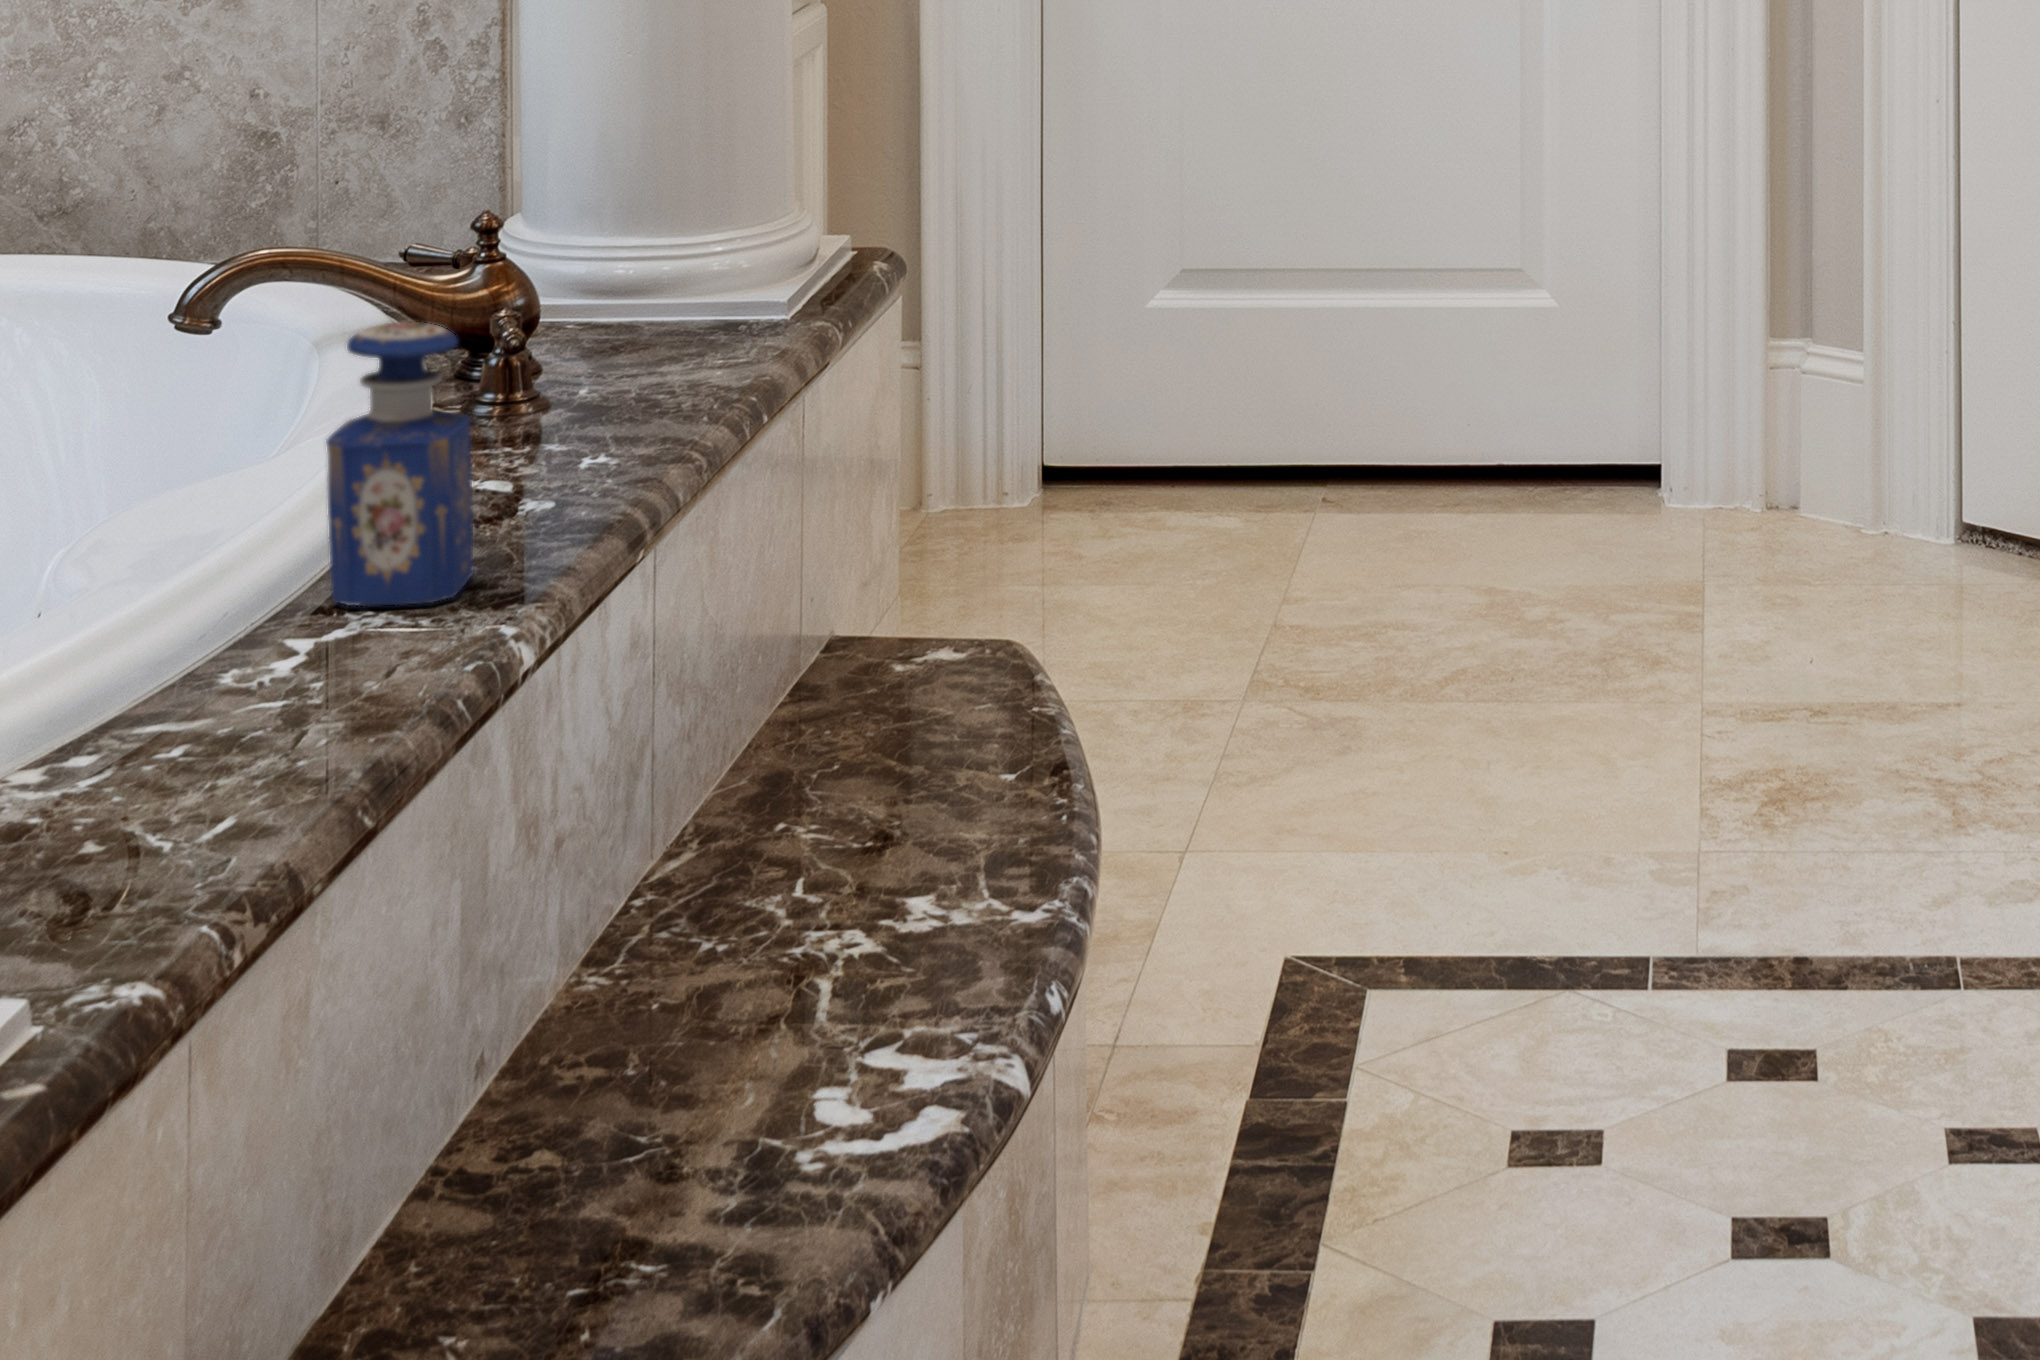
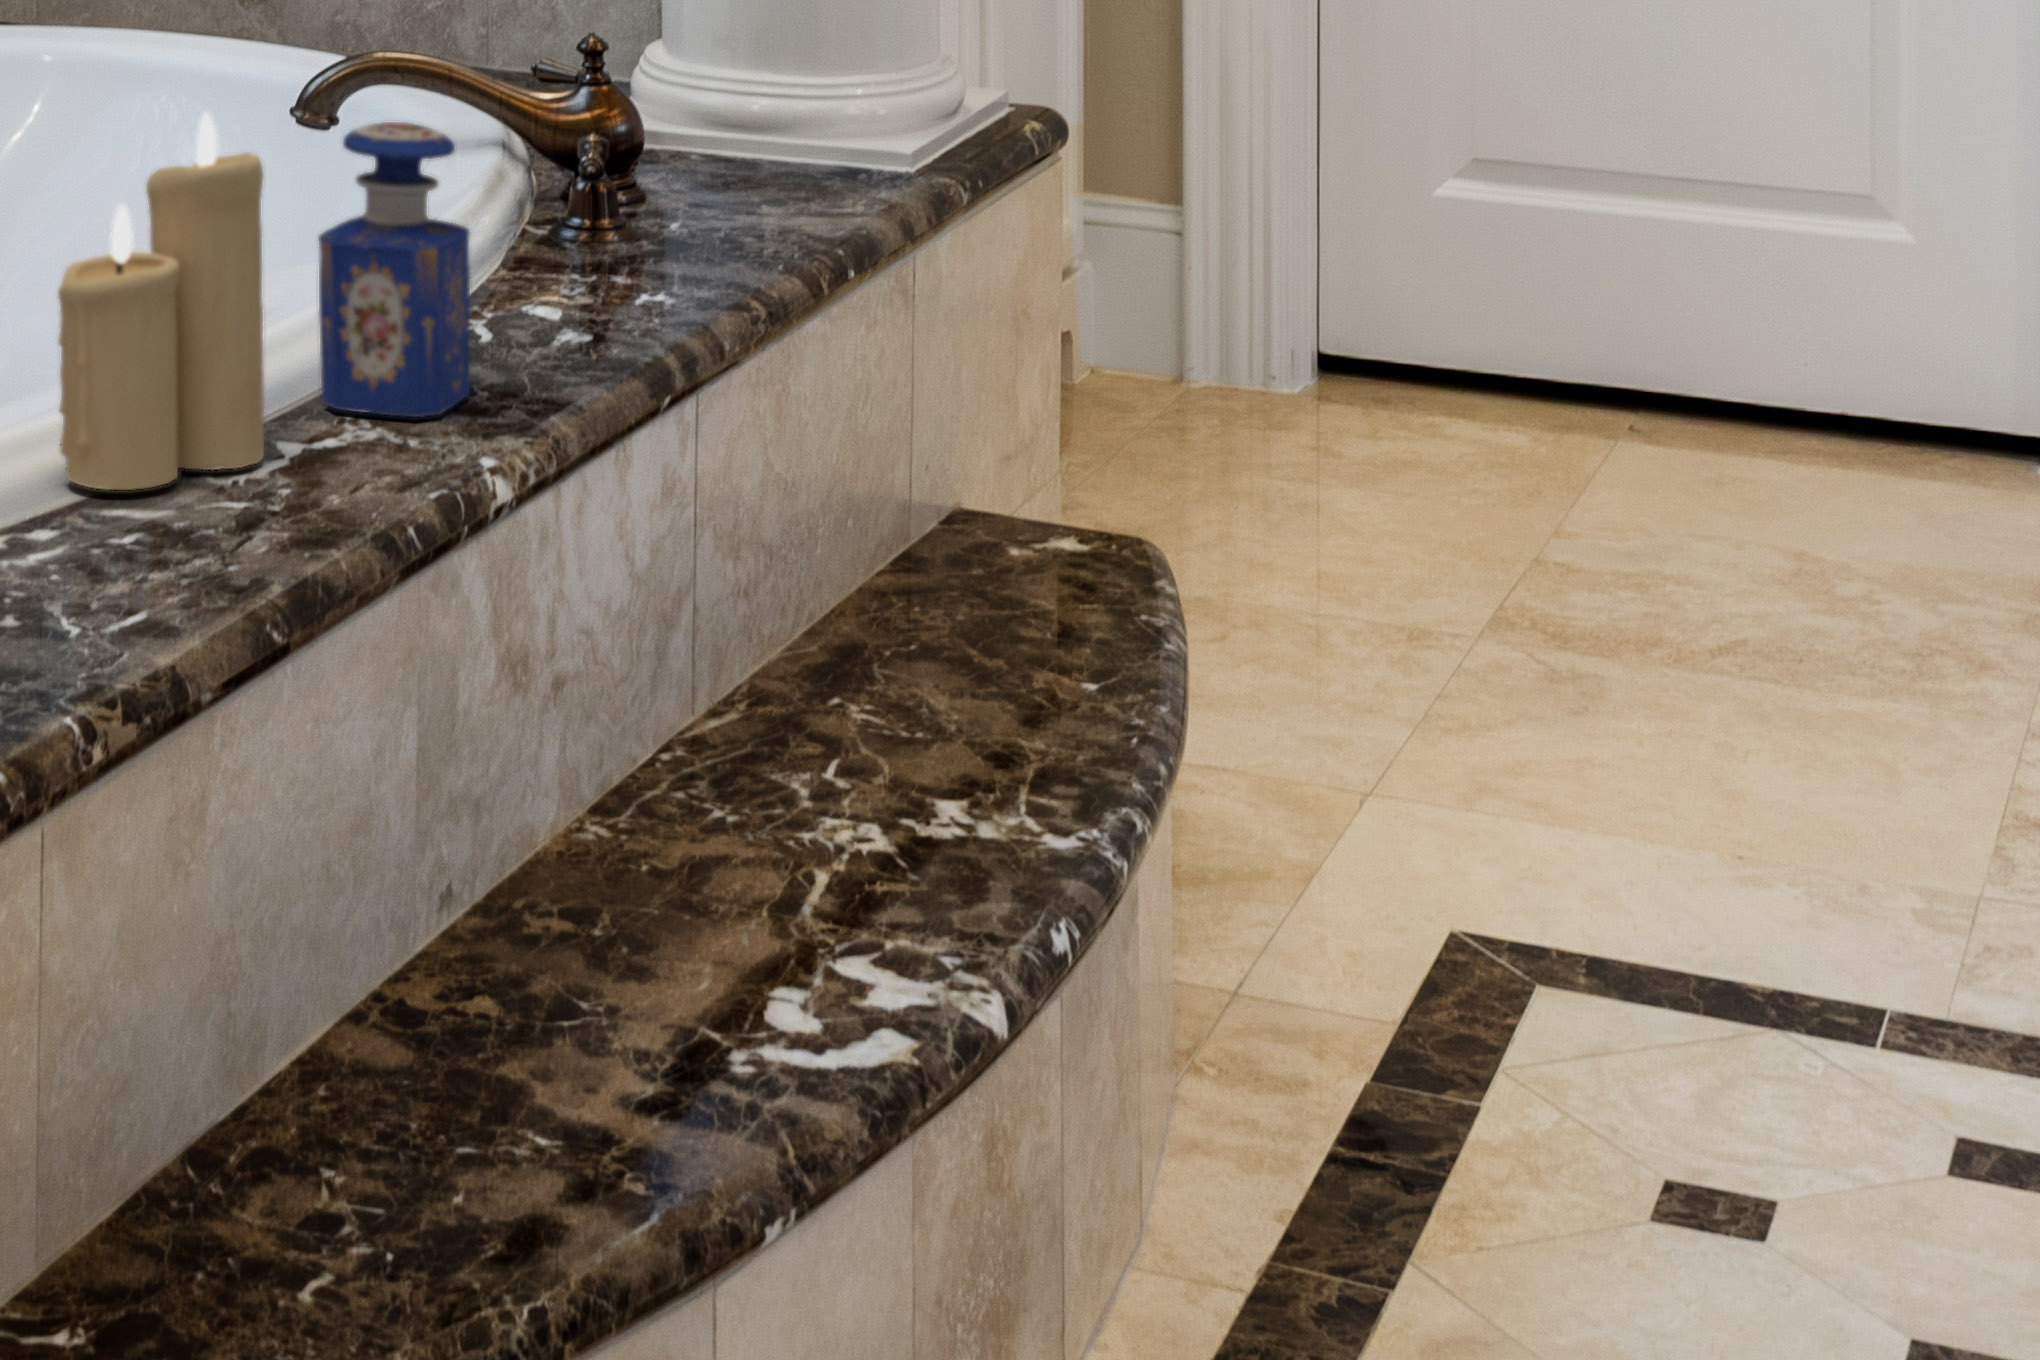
candle: none [97,332,300,714] -> present [58,113,264,490]

